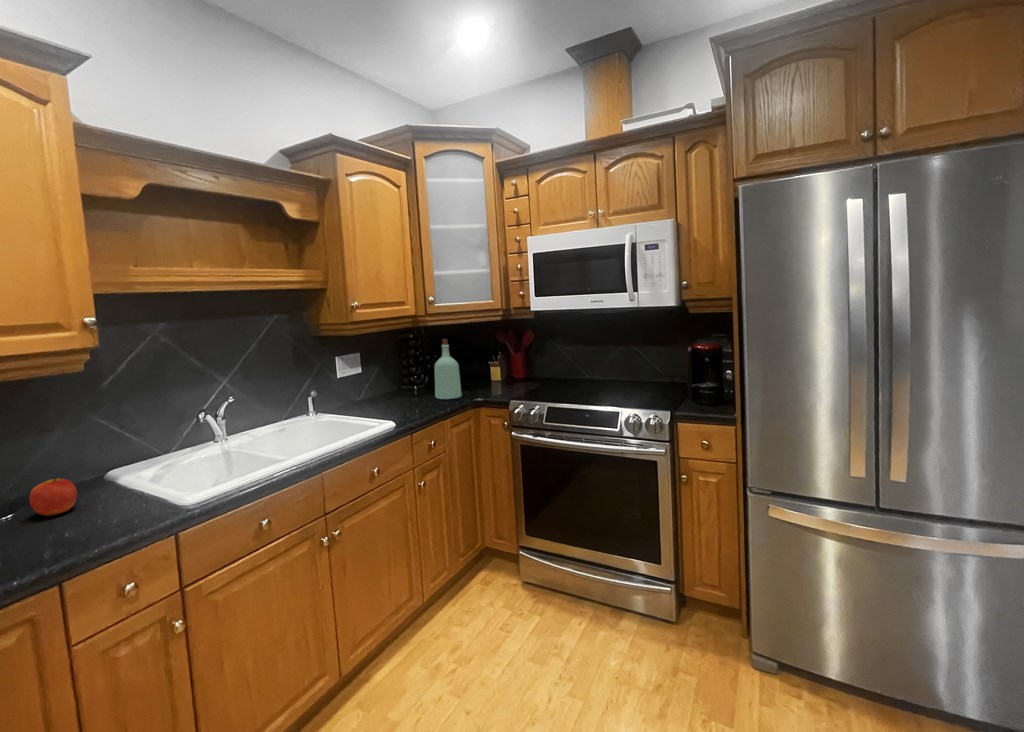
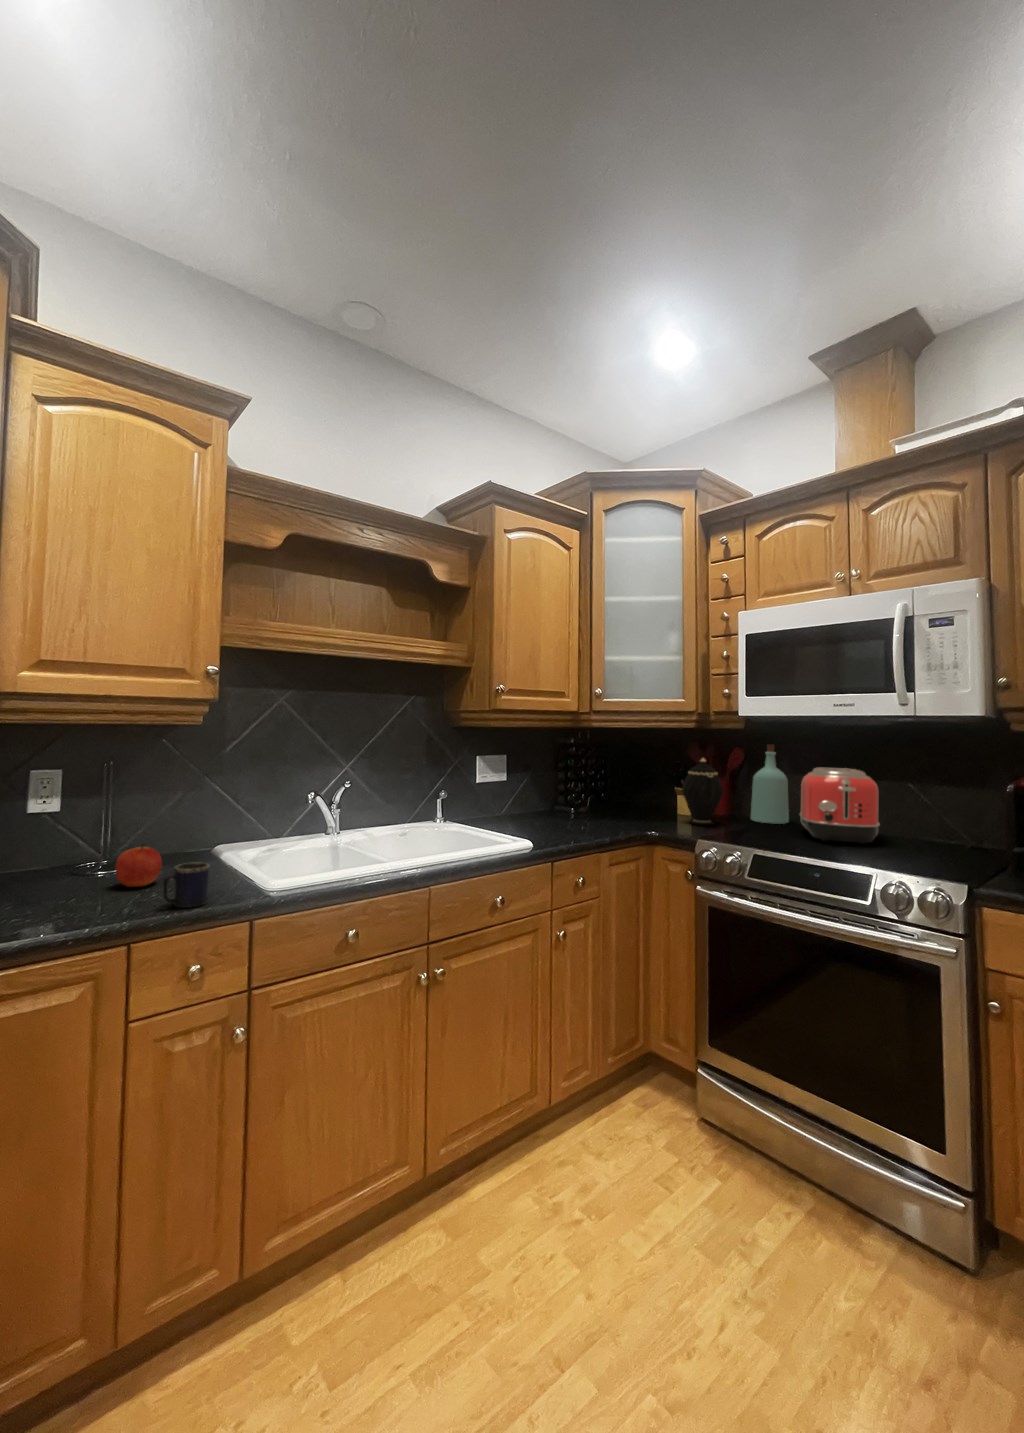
bottle: present [434,339,461,399] -> present [751,745,789,824]
teapot: none [496,343,524,391] -> present [682,758,723,825]
toaster: none [574,343,621,393] -> present [800,767,880,844]
mug: none [98,483,141,523] -> present [163,862,210,908]

